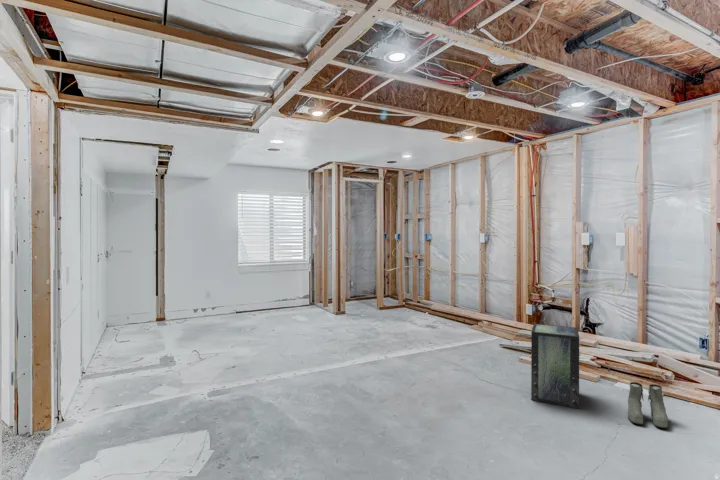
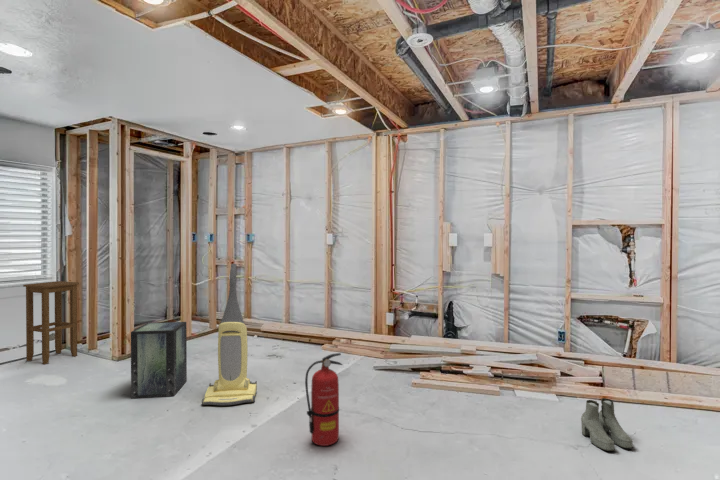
vacuum cleaner: none [364,254,400,345] -> present [202,264,257,405]
stool: none [294,263,319,311] -> present [23,281,79,364]
fire extinguisher: none [405,313,432,371] -> present [305,353,342,446]
storage box: present [531,324,579,408] -> present [131,322,187,399]

